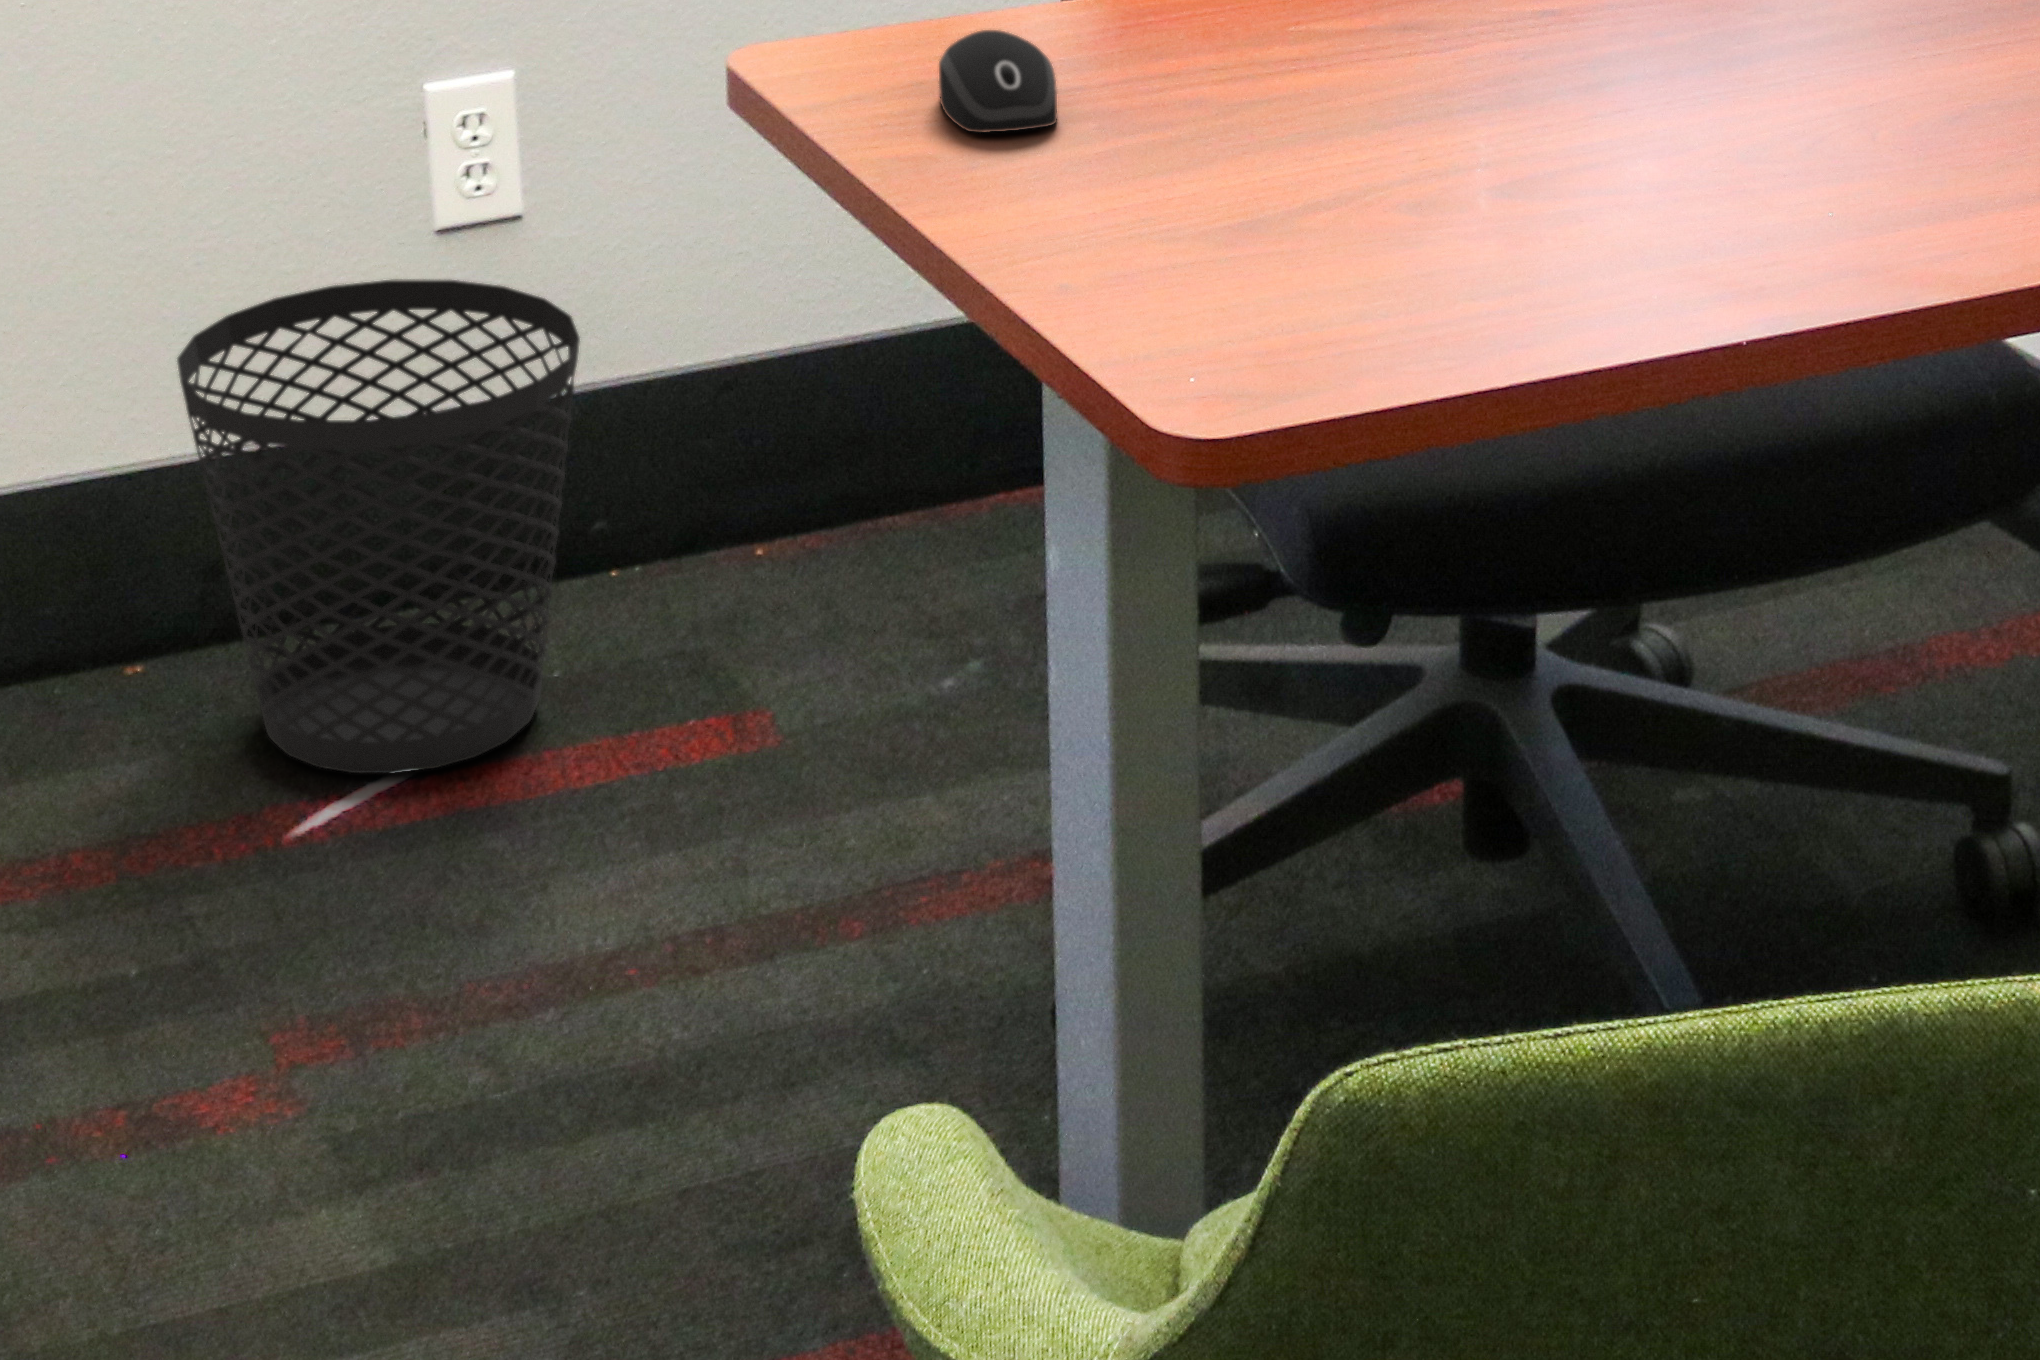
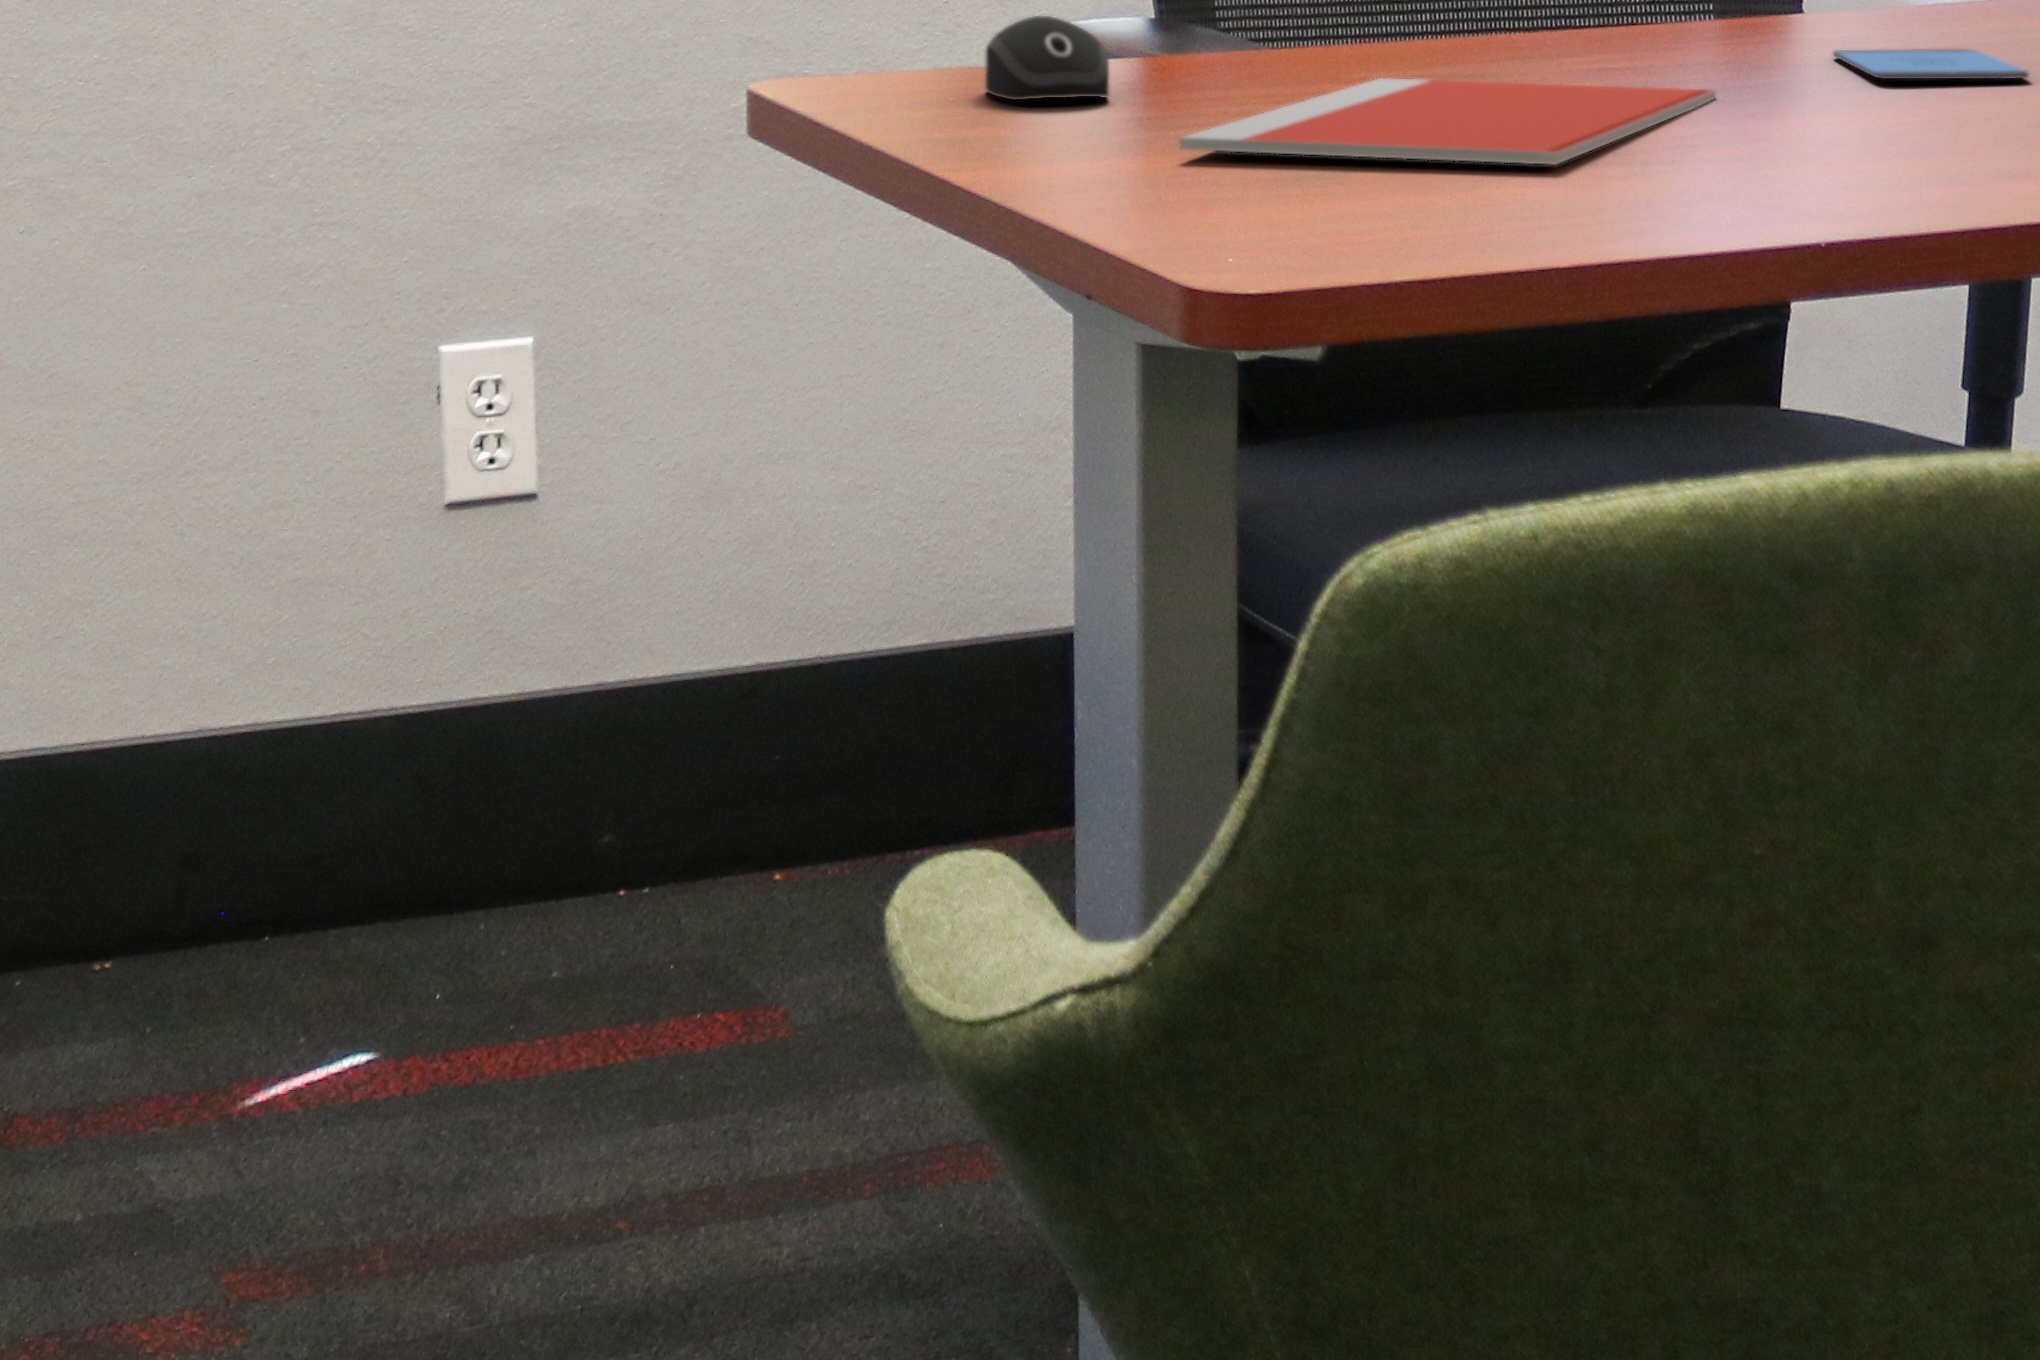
smartphone: none [1751,12,1935,95] -> present [1833,49,2028,79]
notebook: none [1122,88,1634,311] -> present [1180,78,1716,165]
wastebasket: present [177,279,580,773] -> none [153,543,585,1058]

